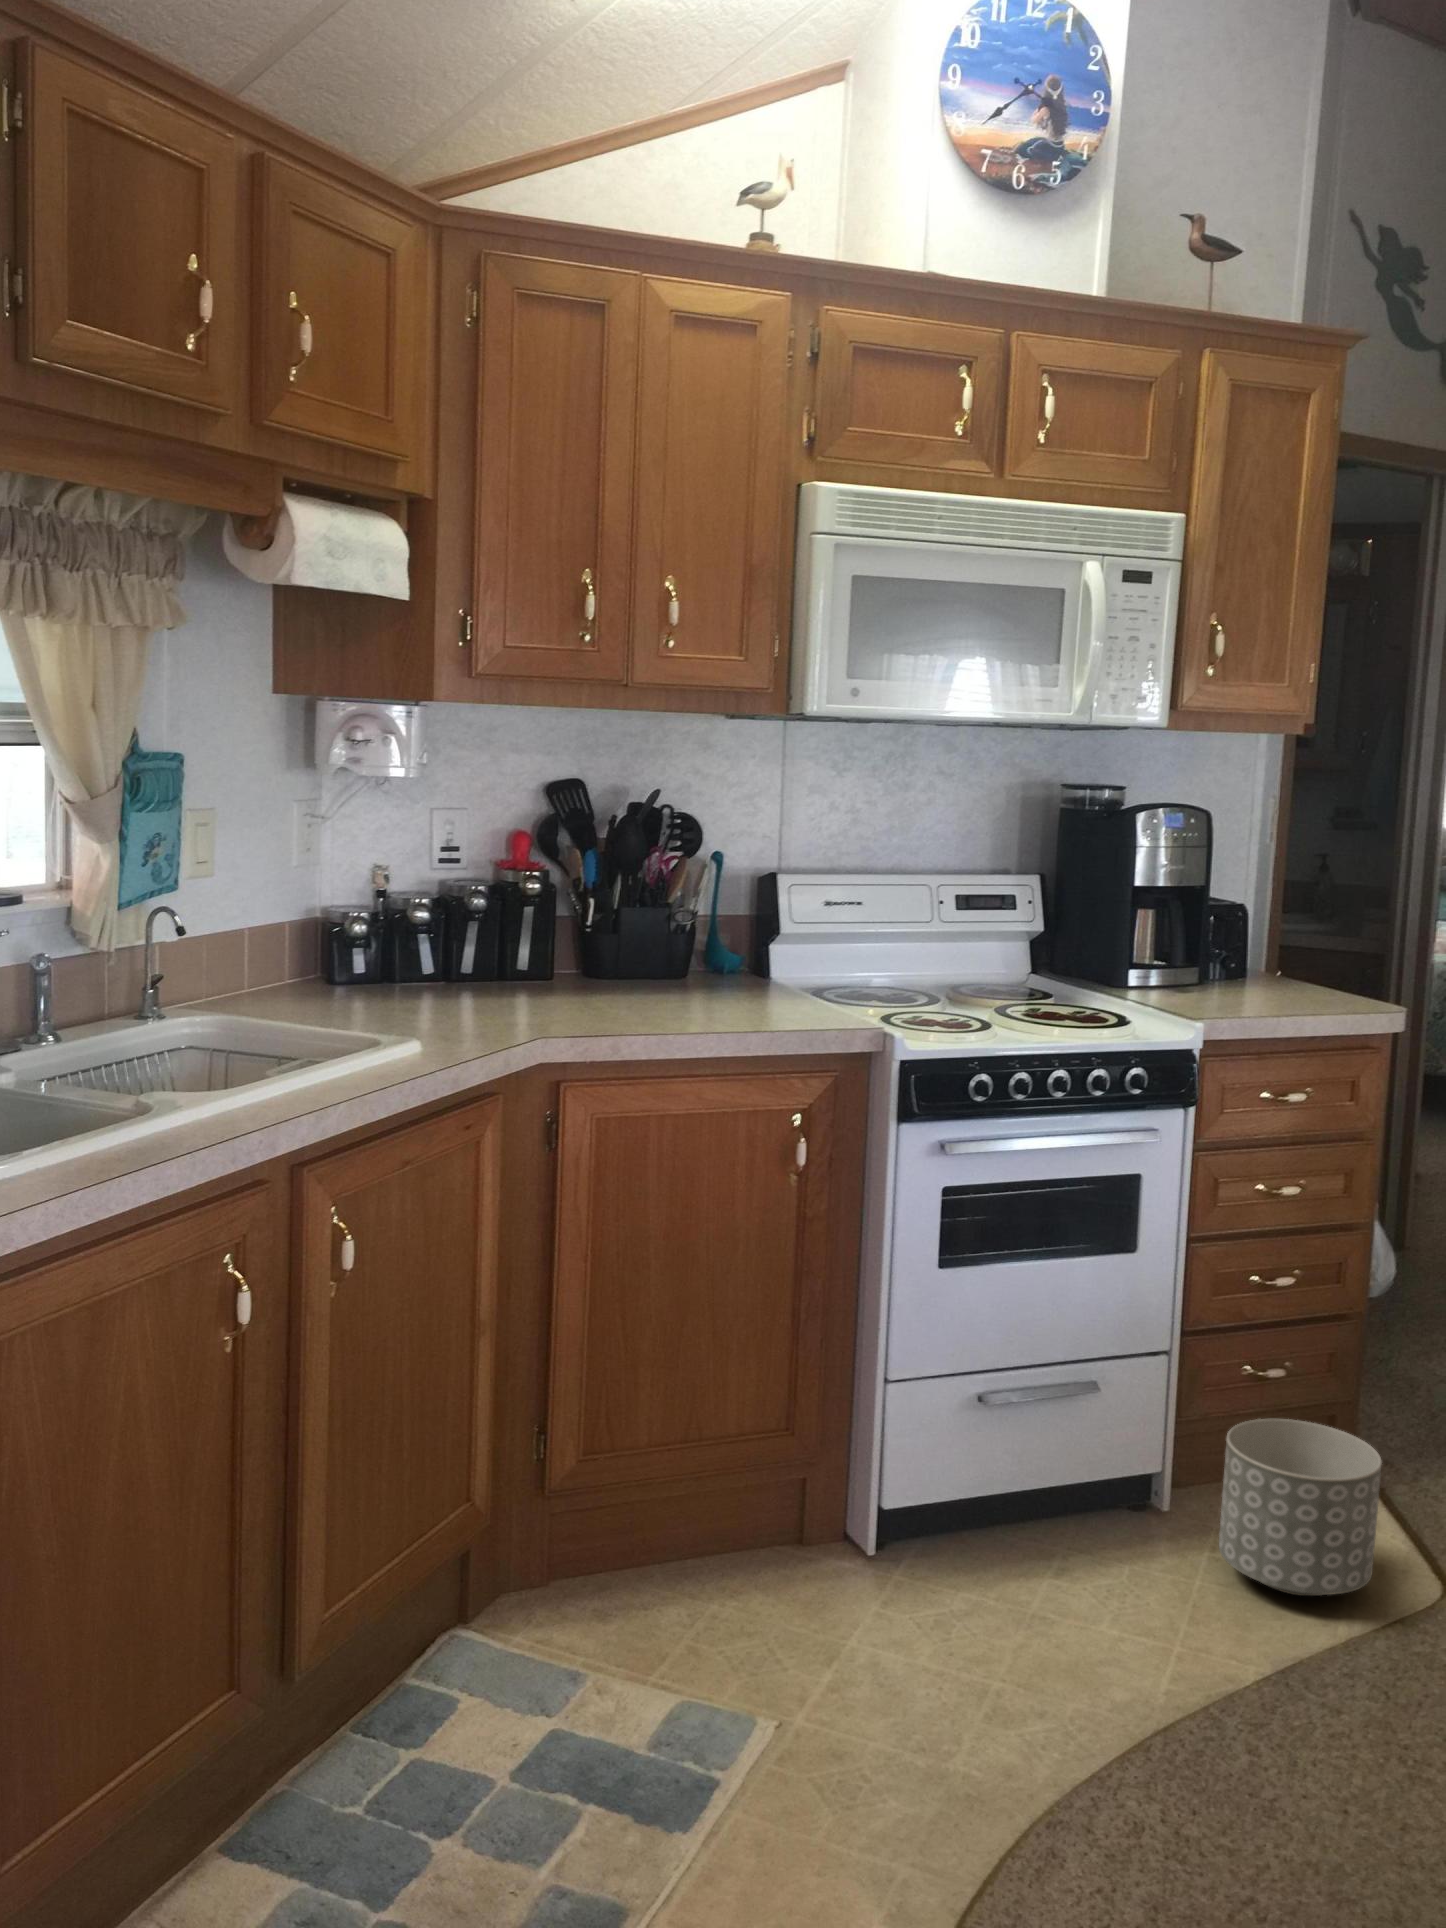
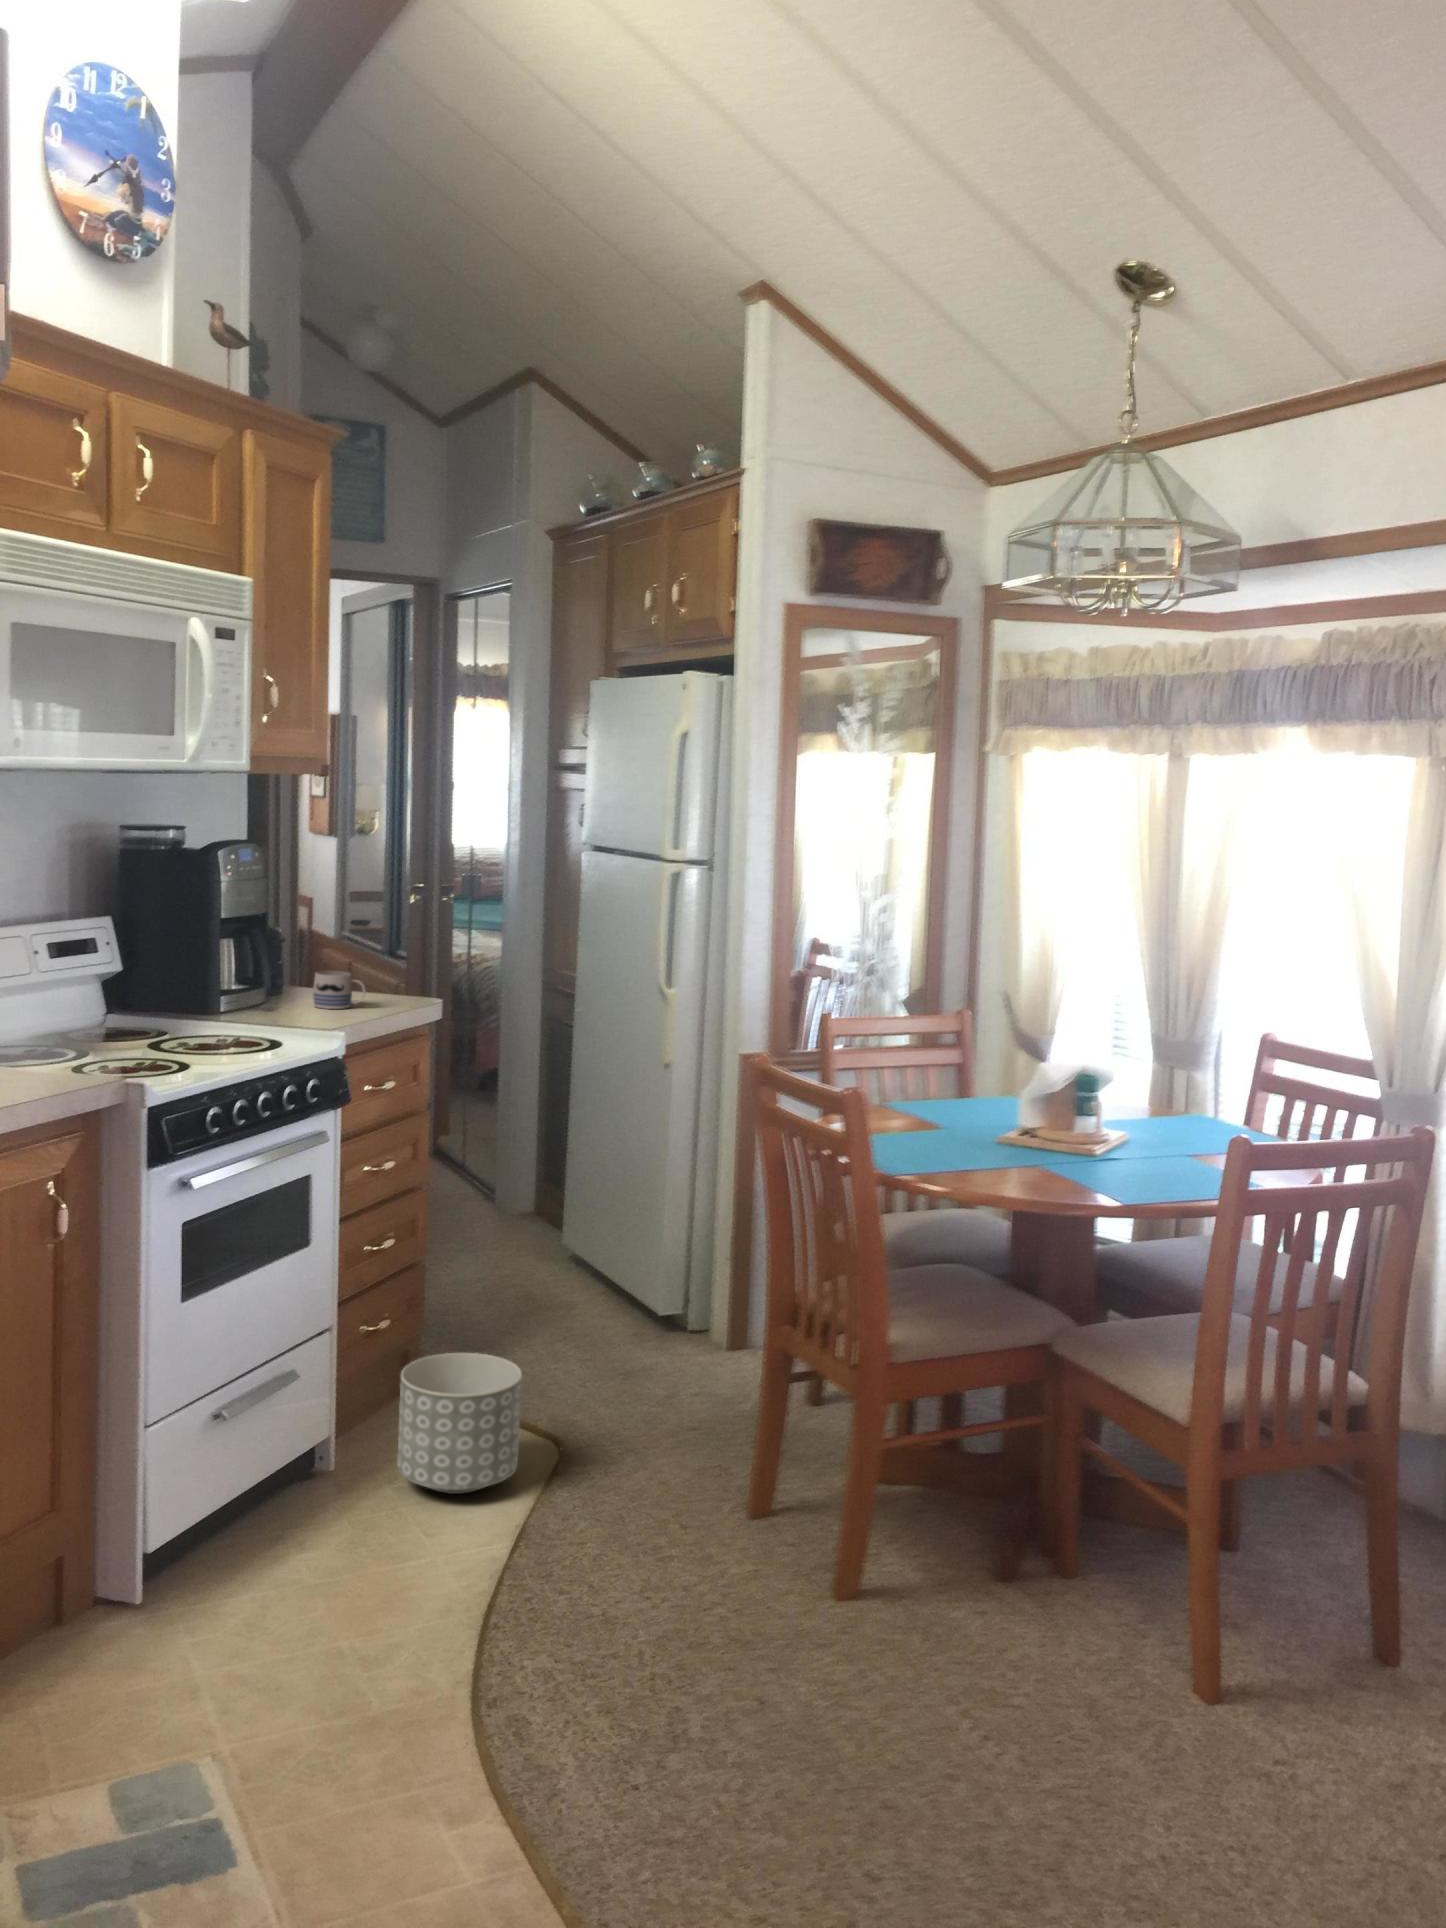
mug: none [1260,956,1320,1000] -> present [313,971,365,1009]

